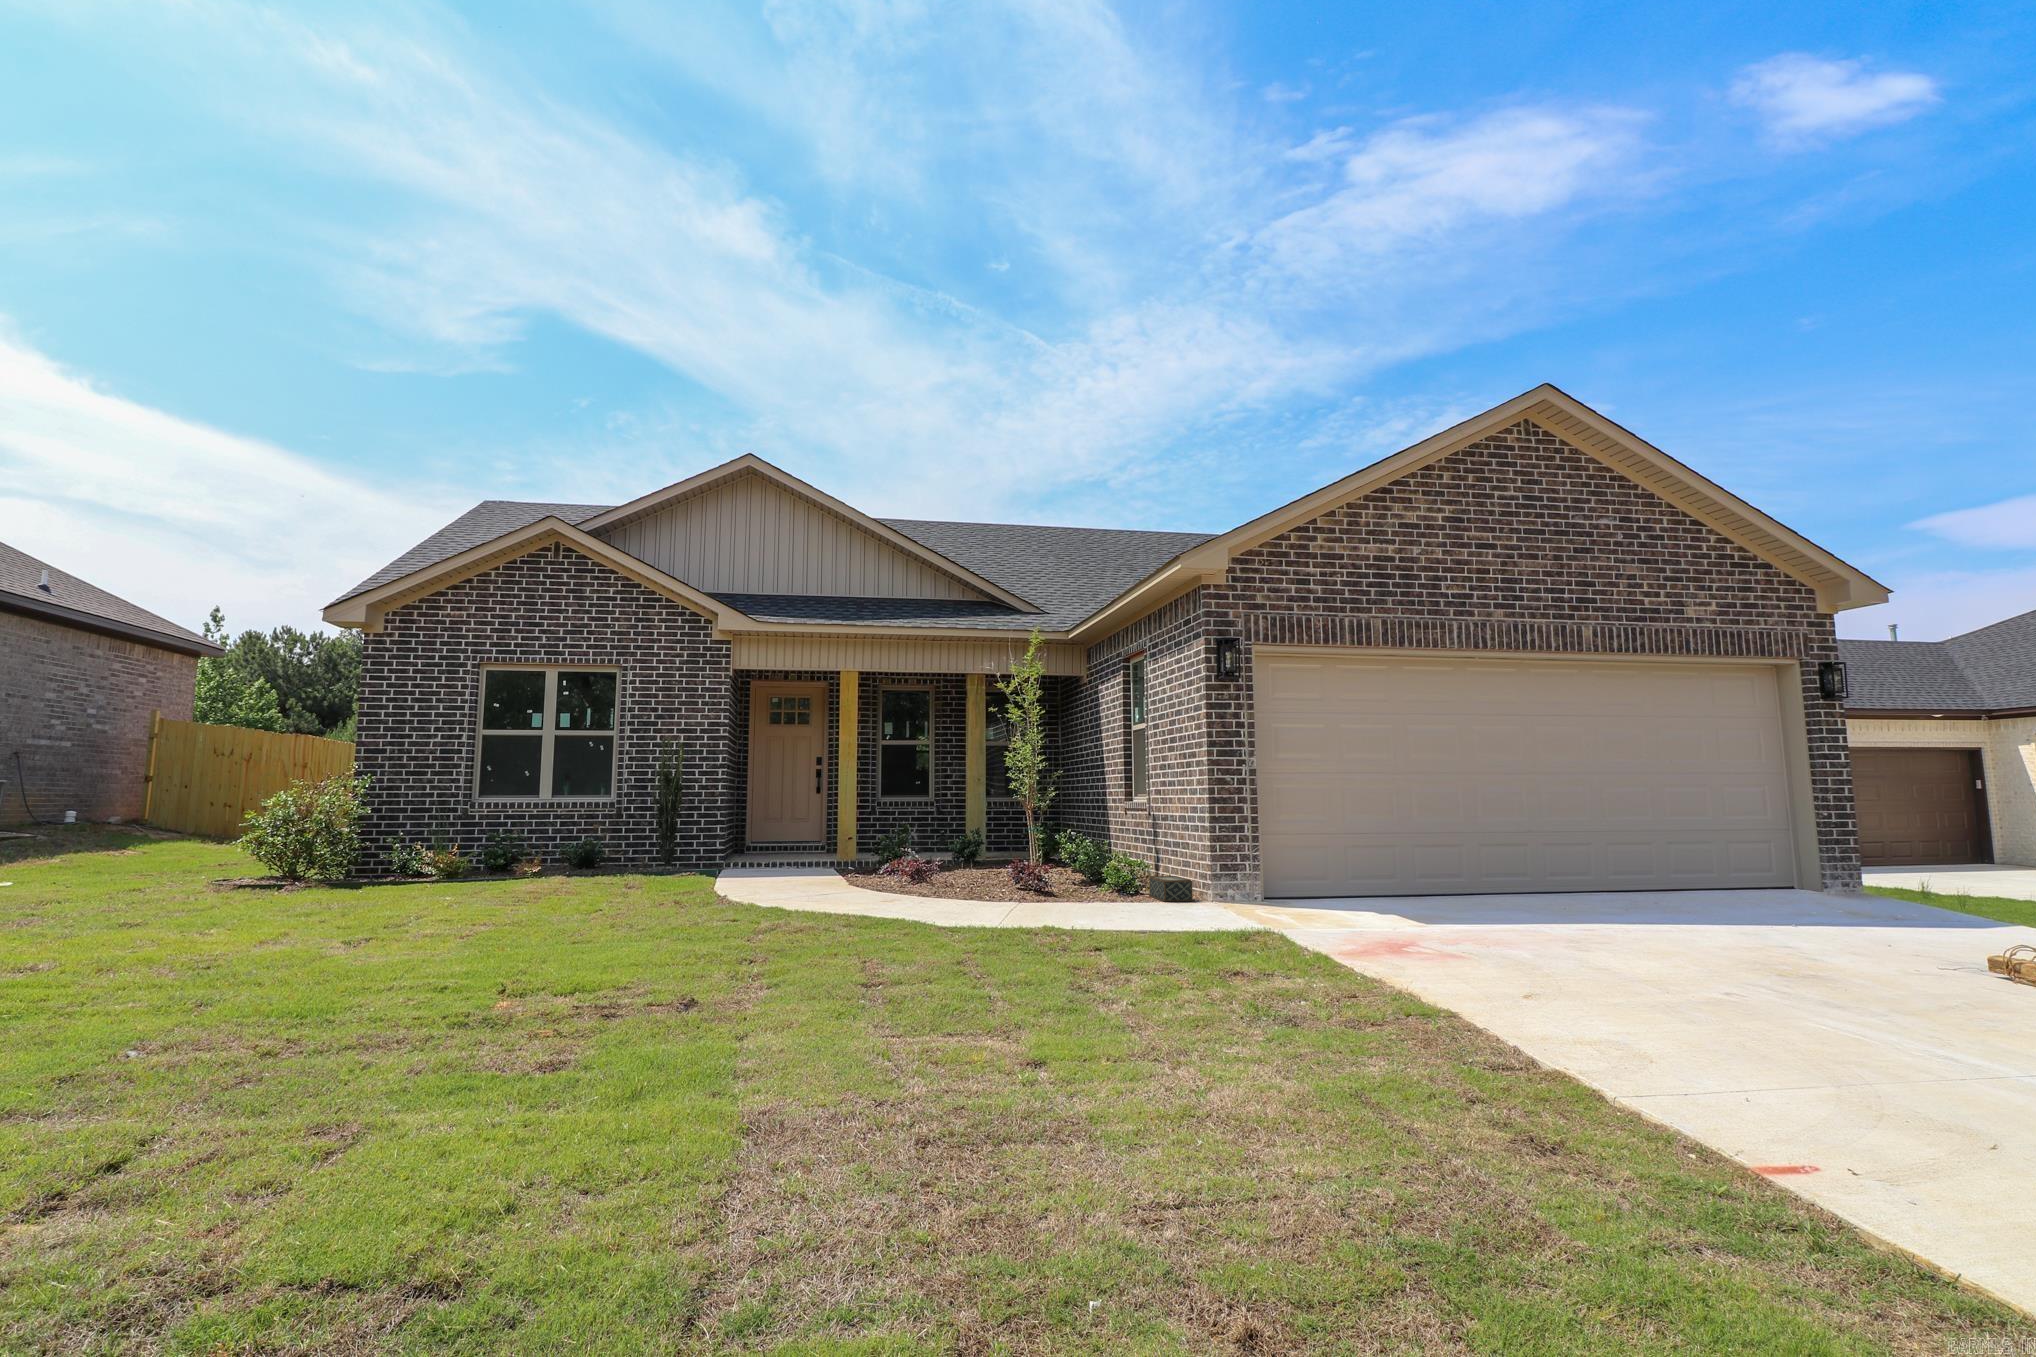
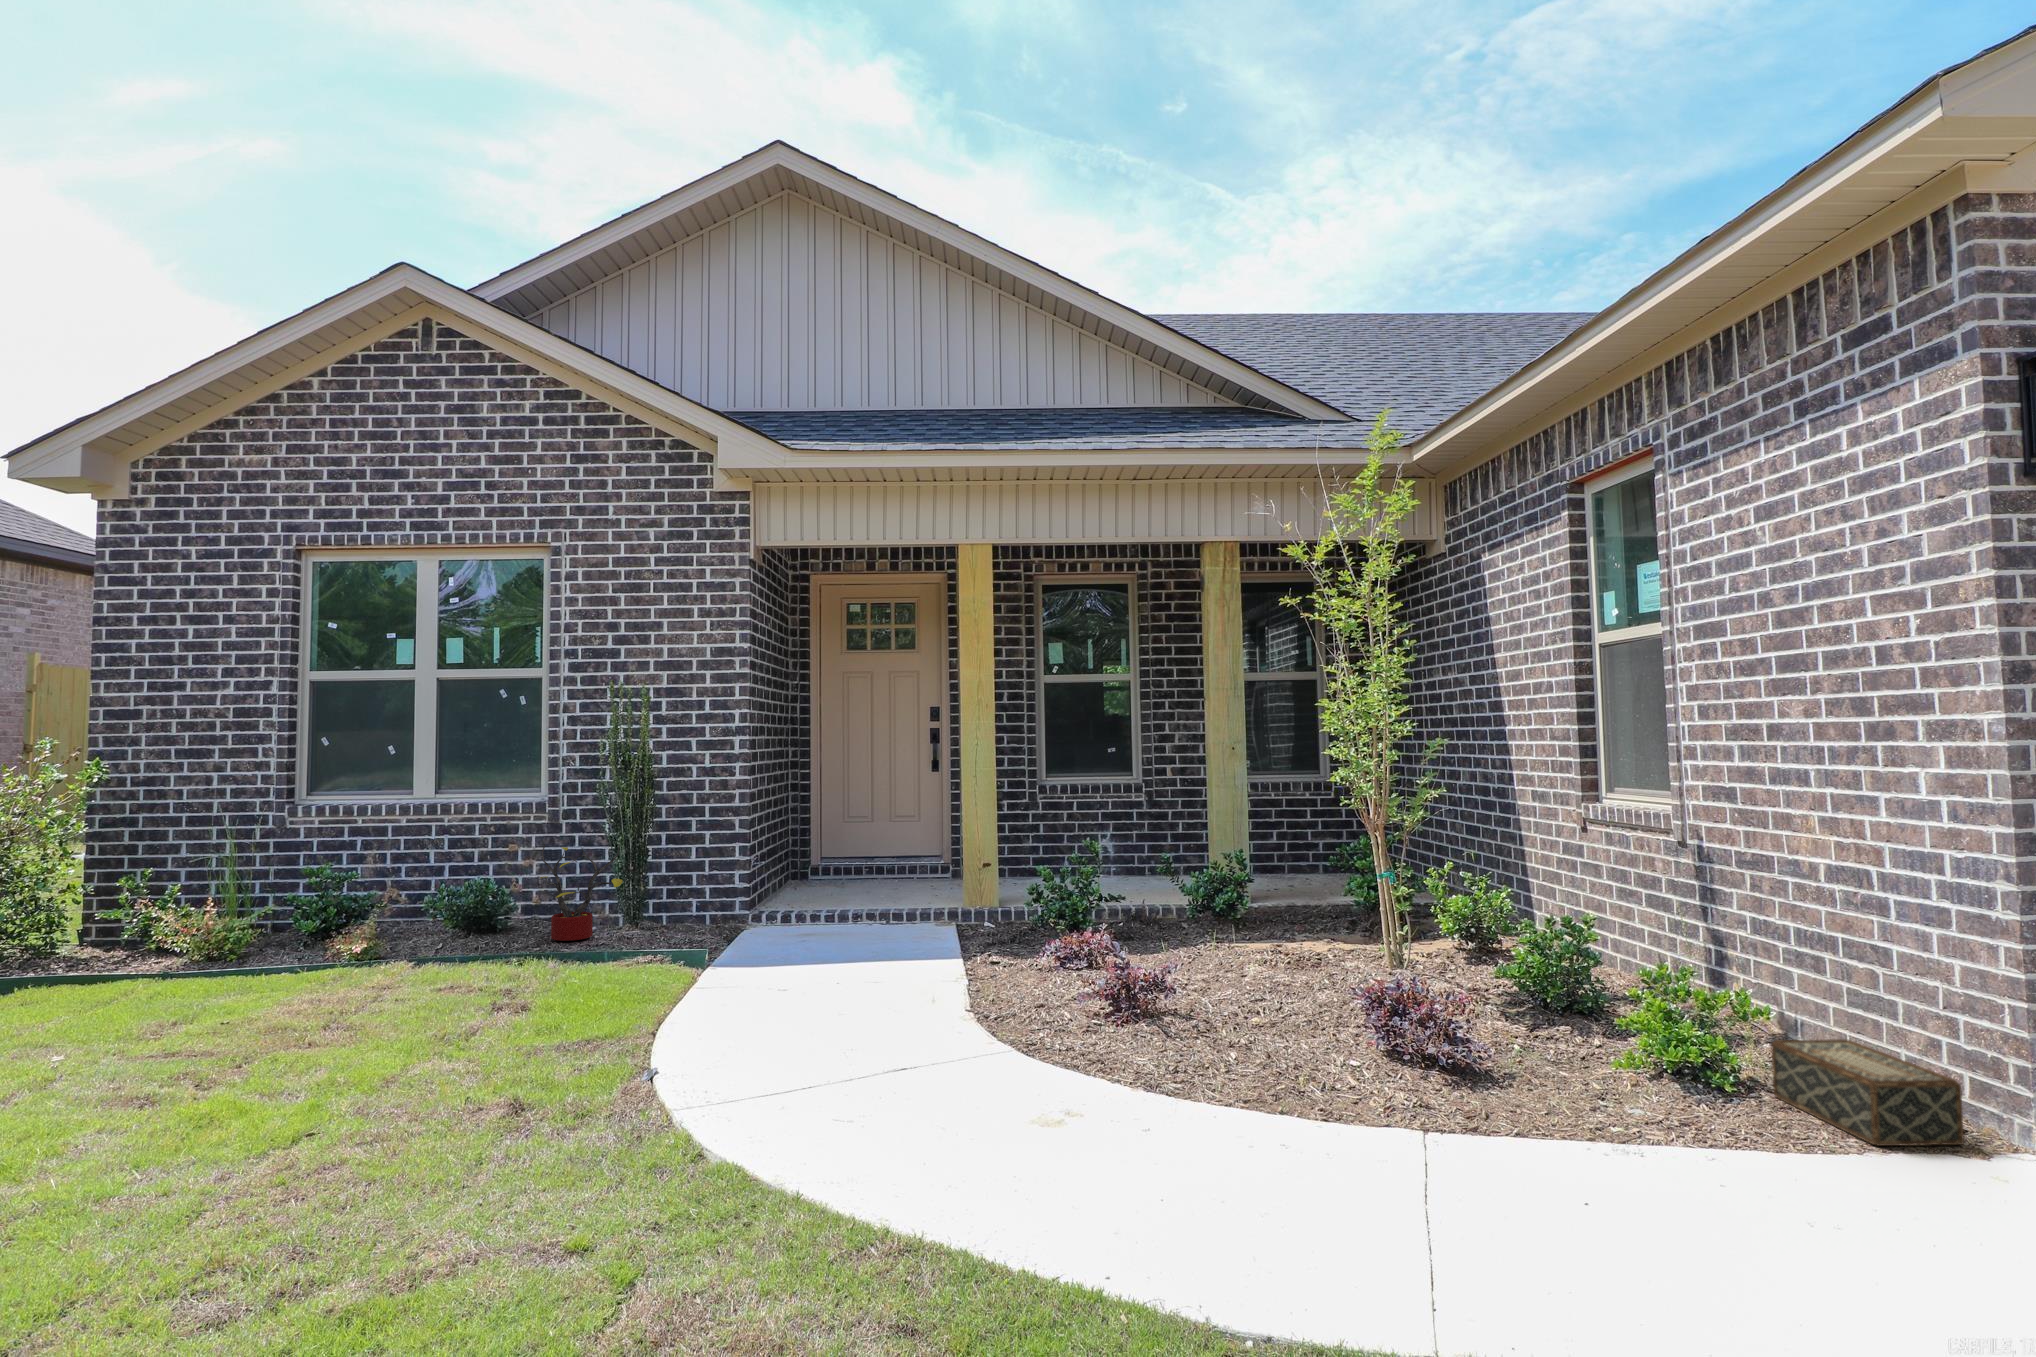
decorative plant: none [612,824,662,874] -> present [540,844,622,941]

